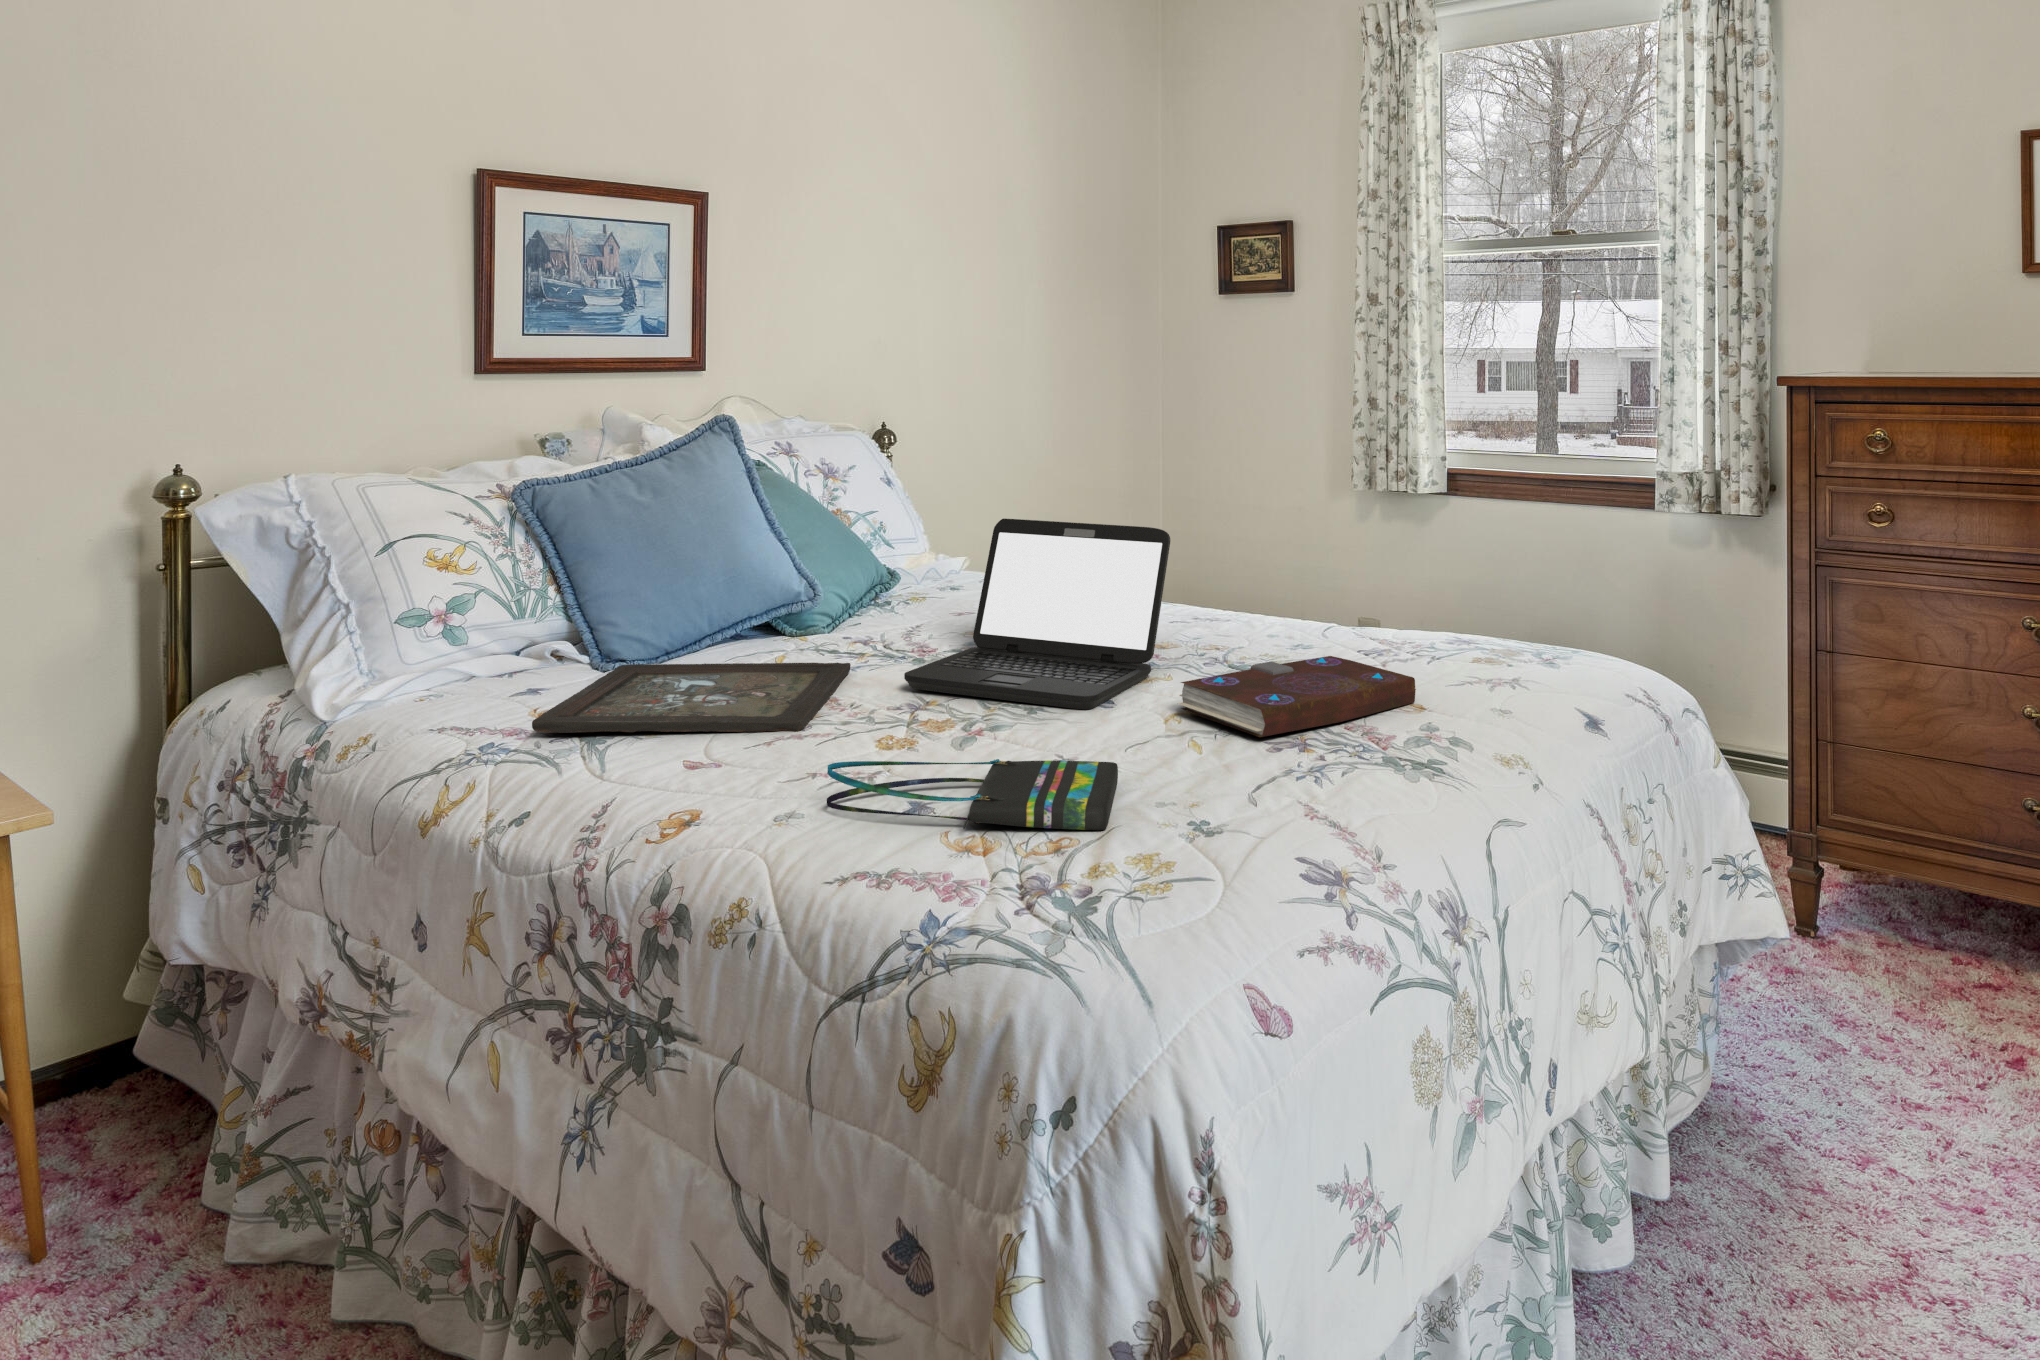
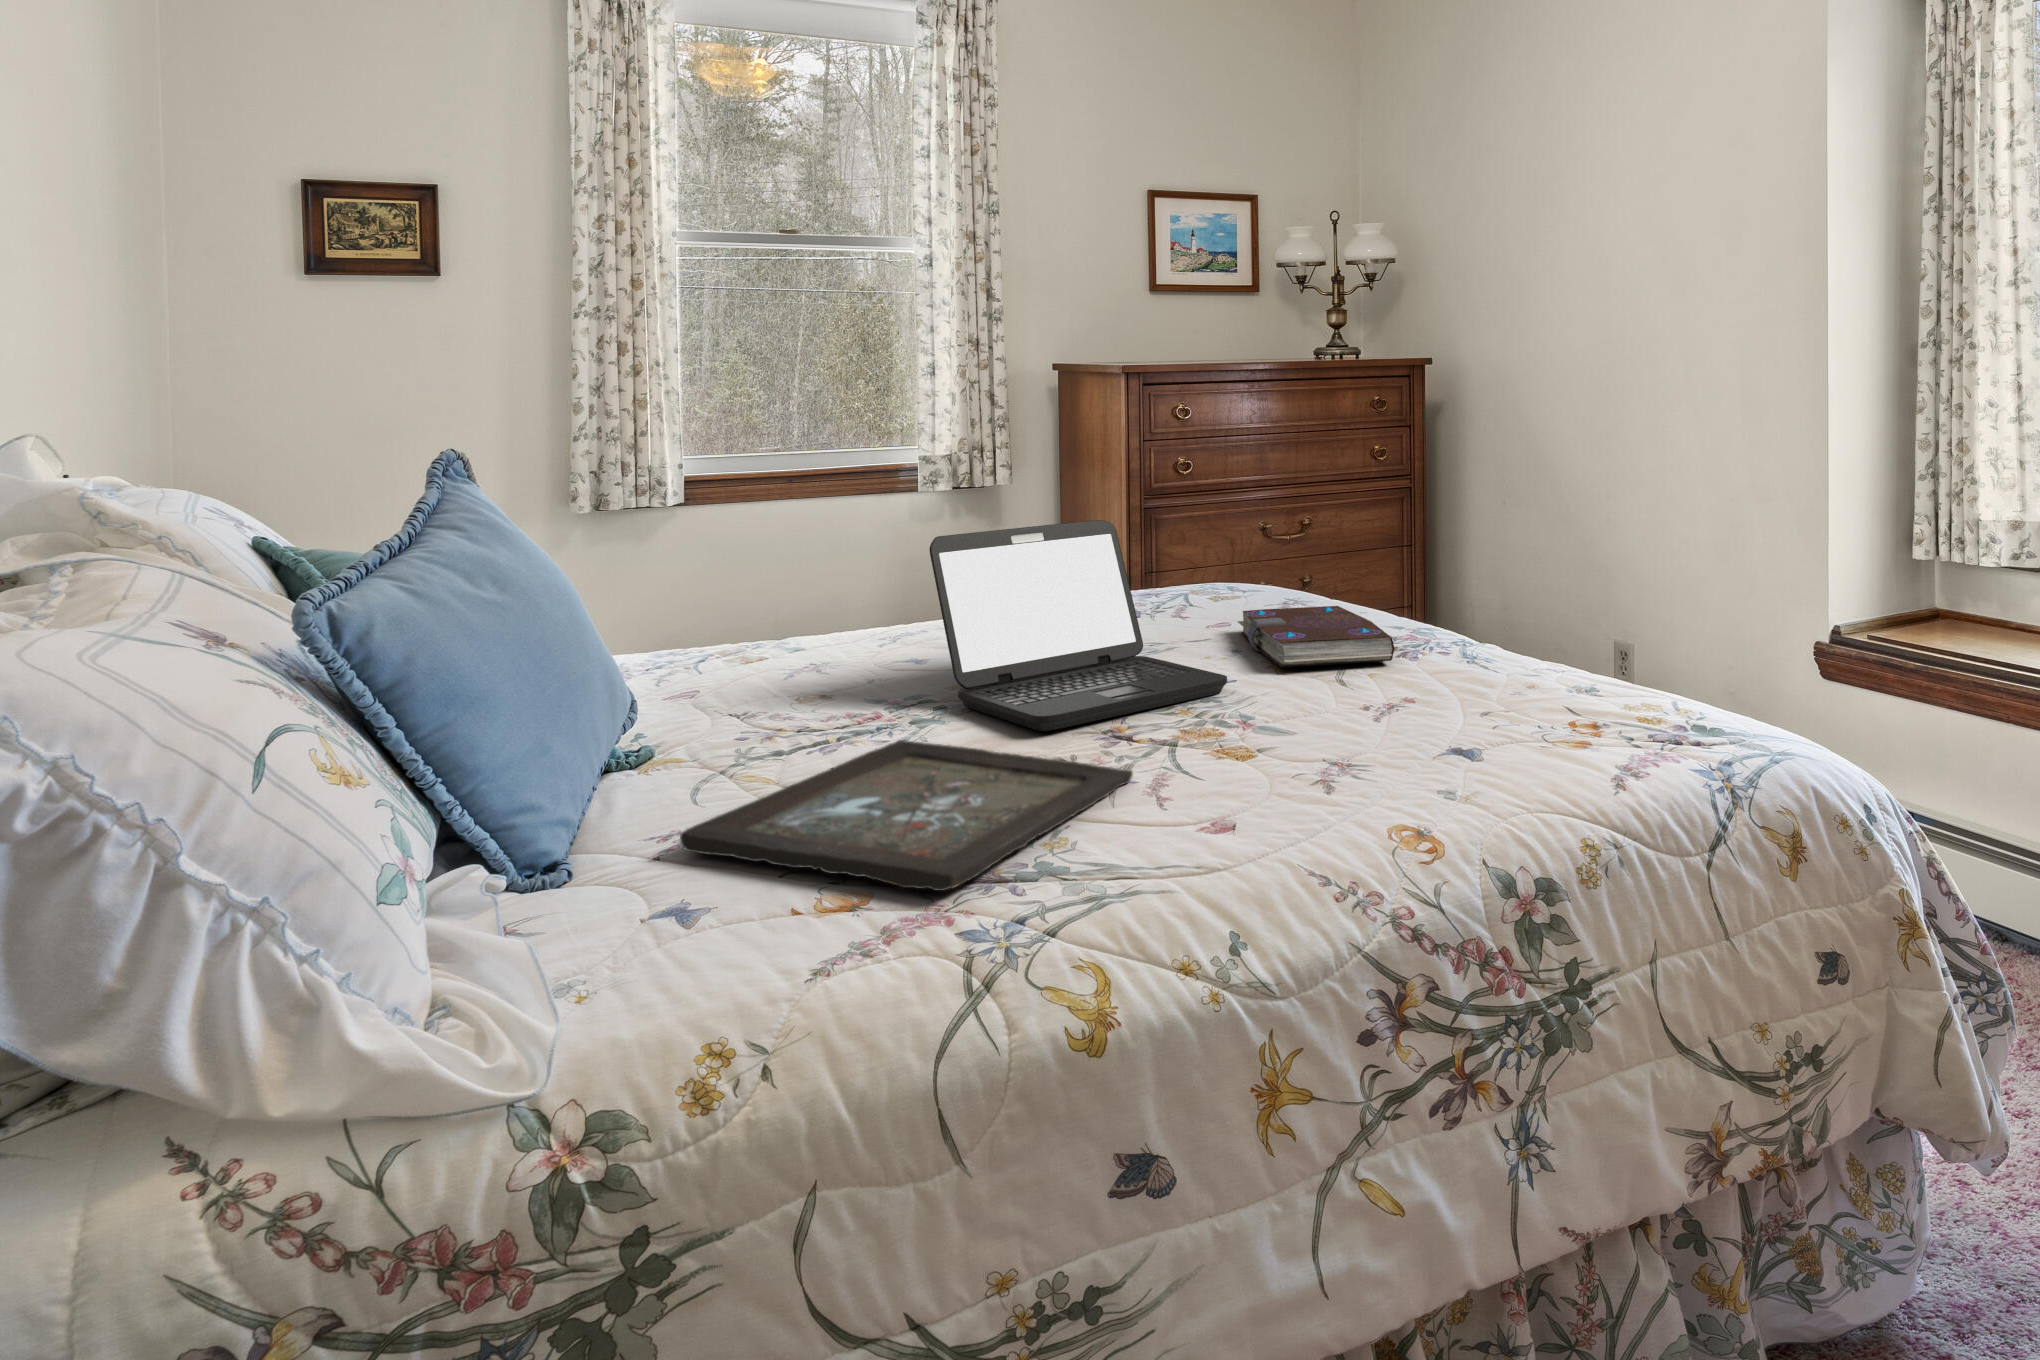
tote bag: present [827,759,1118,830] -> none [1393,688,1564,779]

